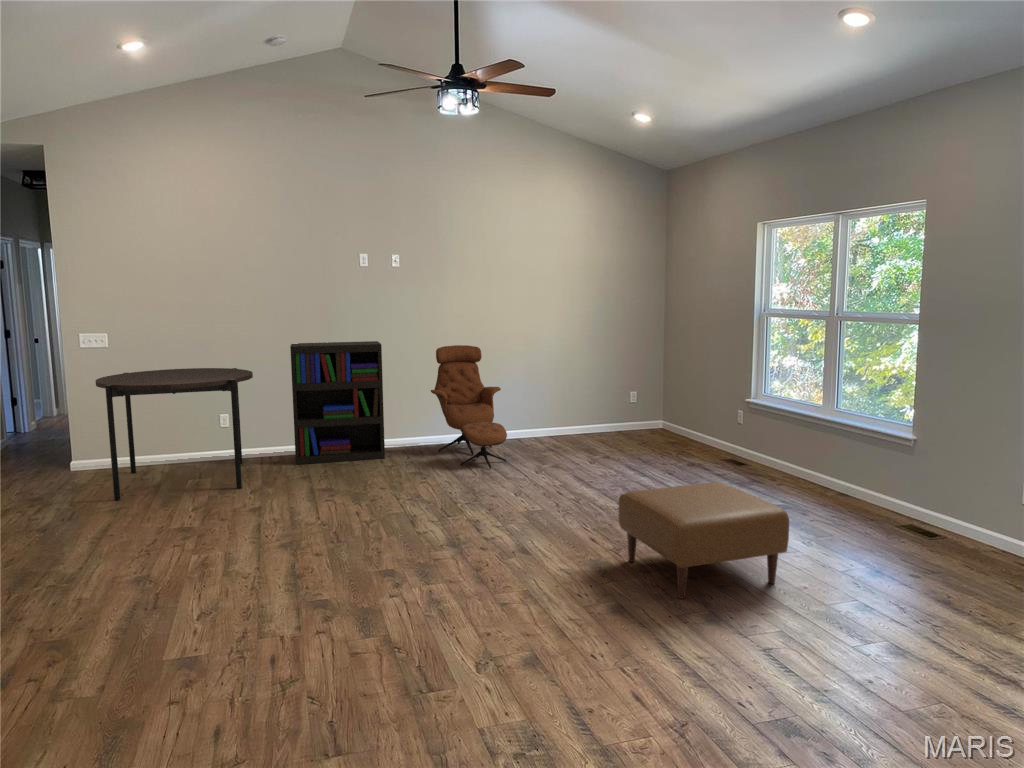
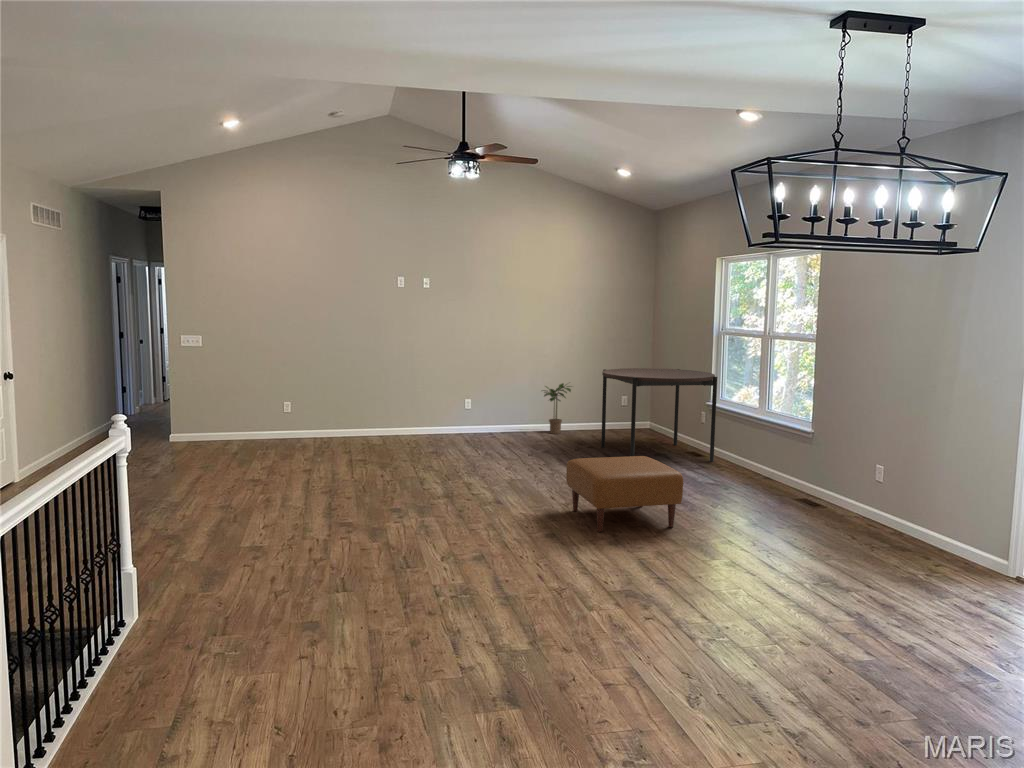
bookshelf: present [290,341,385,464] -> none [340,347,412,443]
lounge chair: present [431,345,507,469] -> none [451,353,508,451]
dining table: present [96,368,253,500] -> present [601,368,717,462]
potted plant: none [538,377,577,440] -> present [543,383,571,434]

